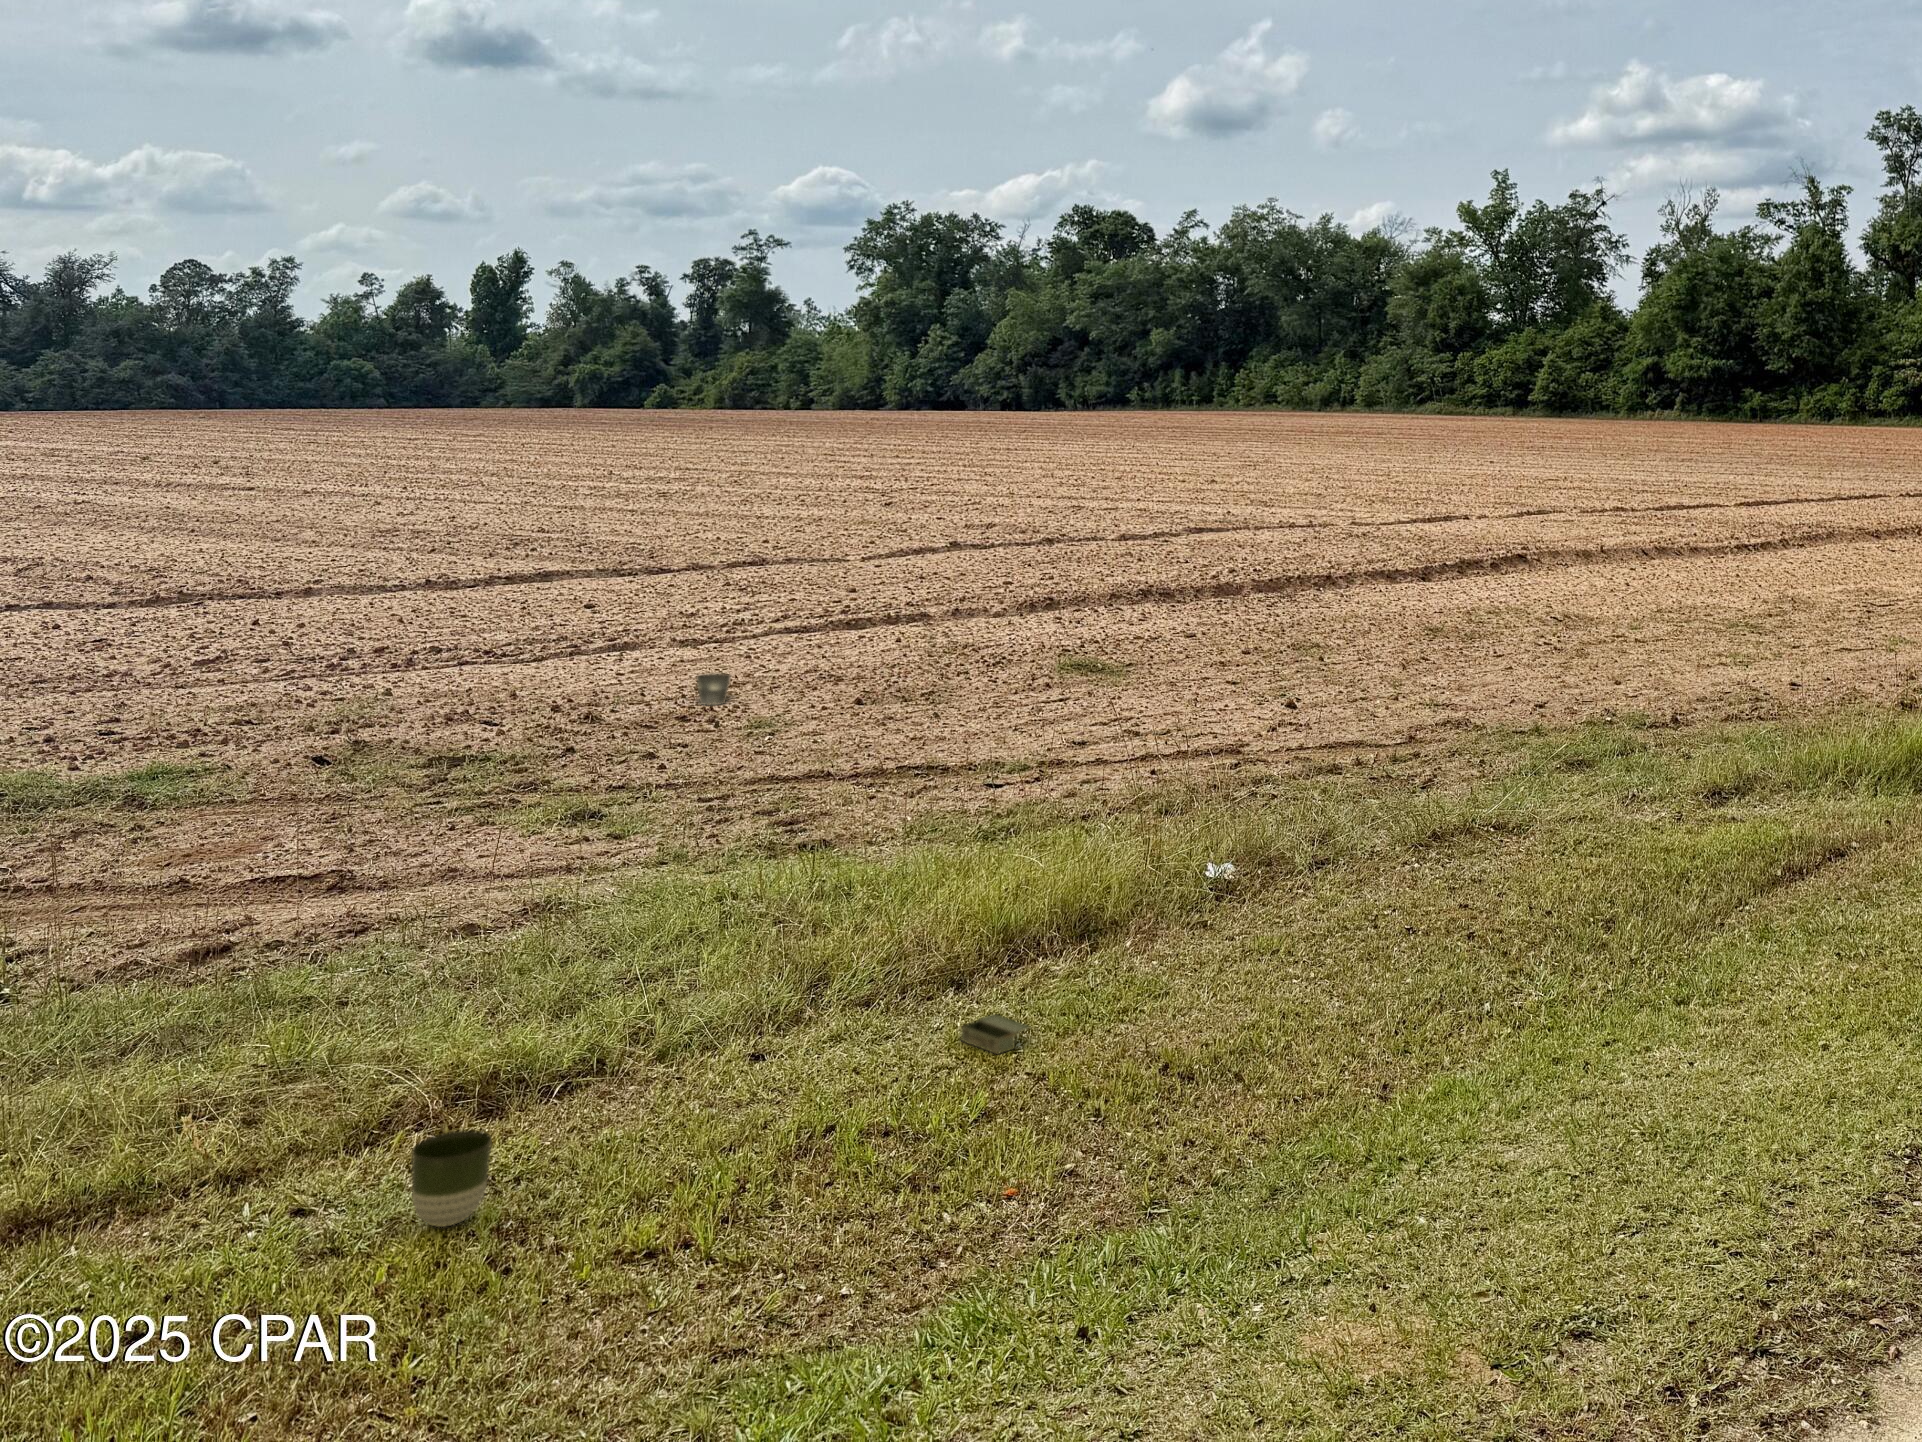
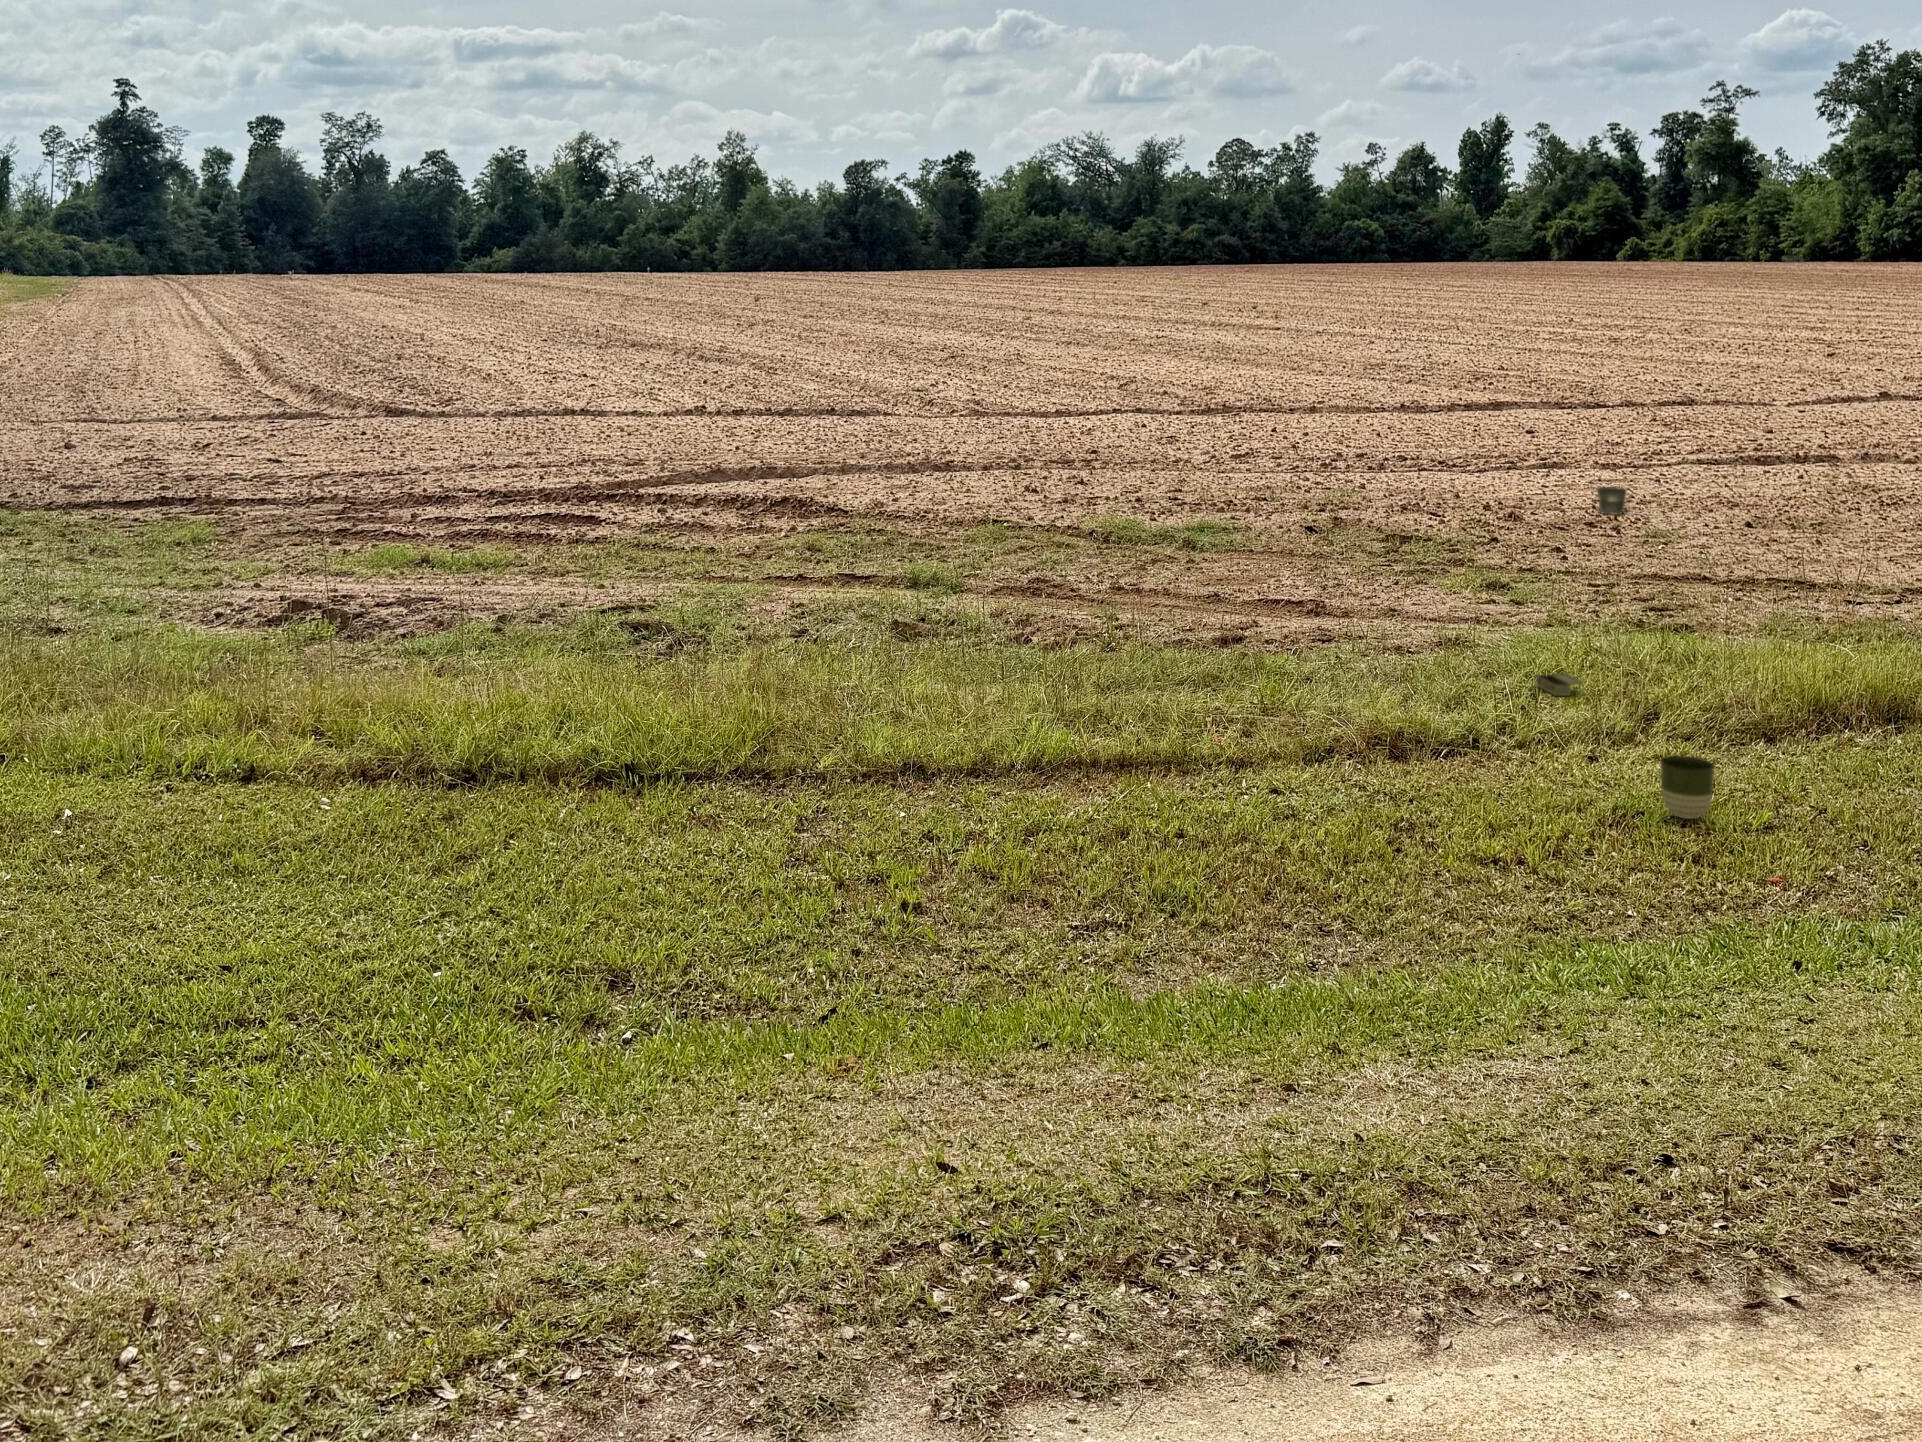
toolbox: present [961,1014,1030,1054] -> present [1536,673,1584,696]
planter: present [412,1130,492,1227] -> present [1660,755,1715,819]

